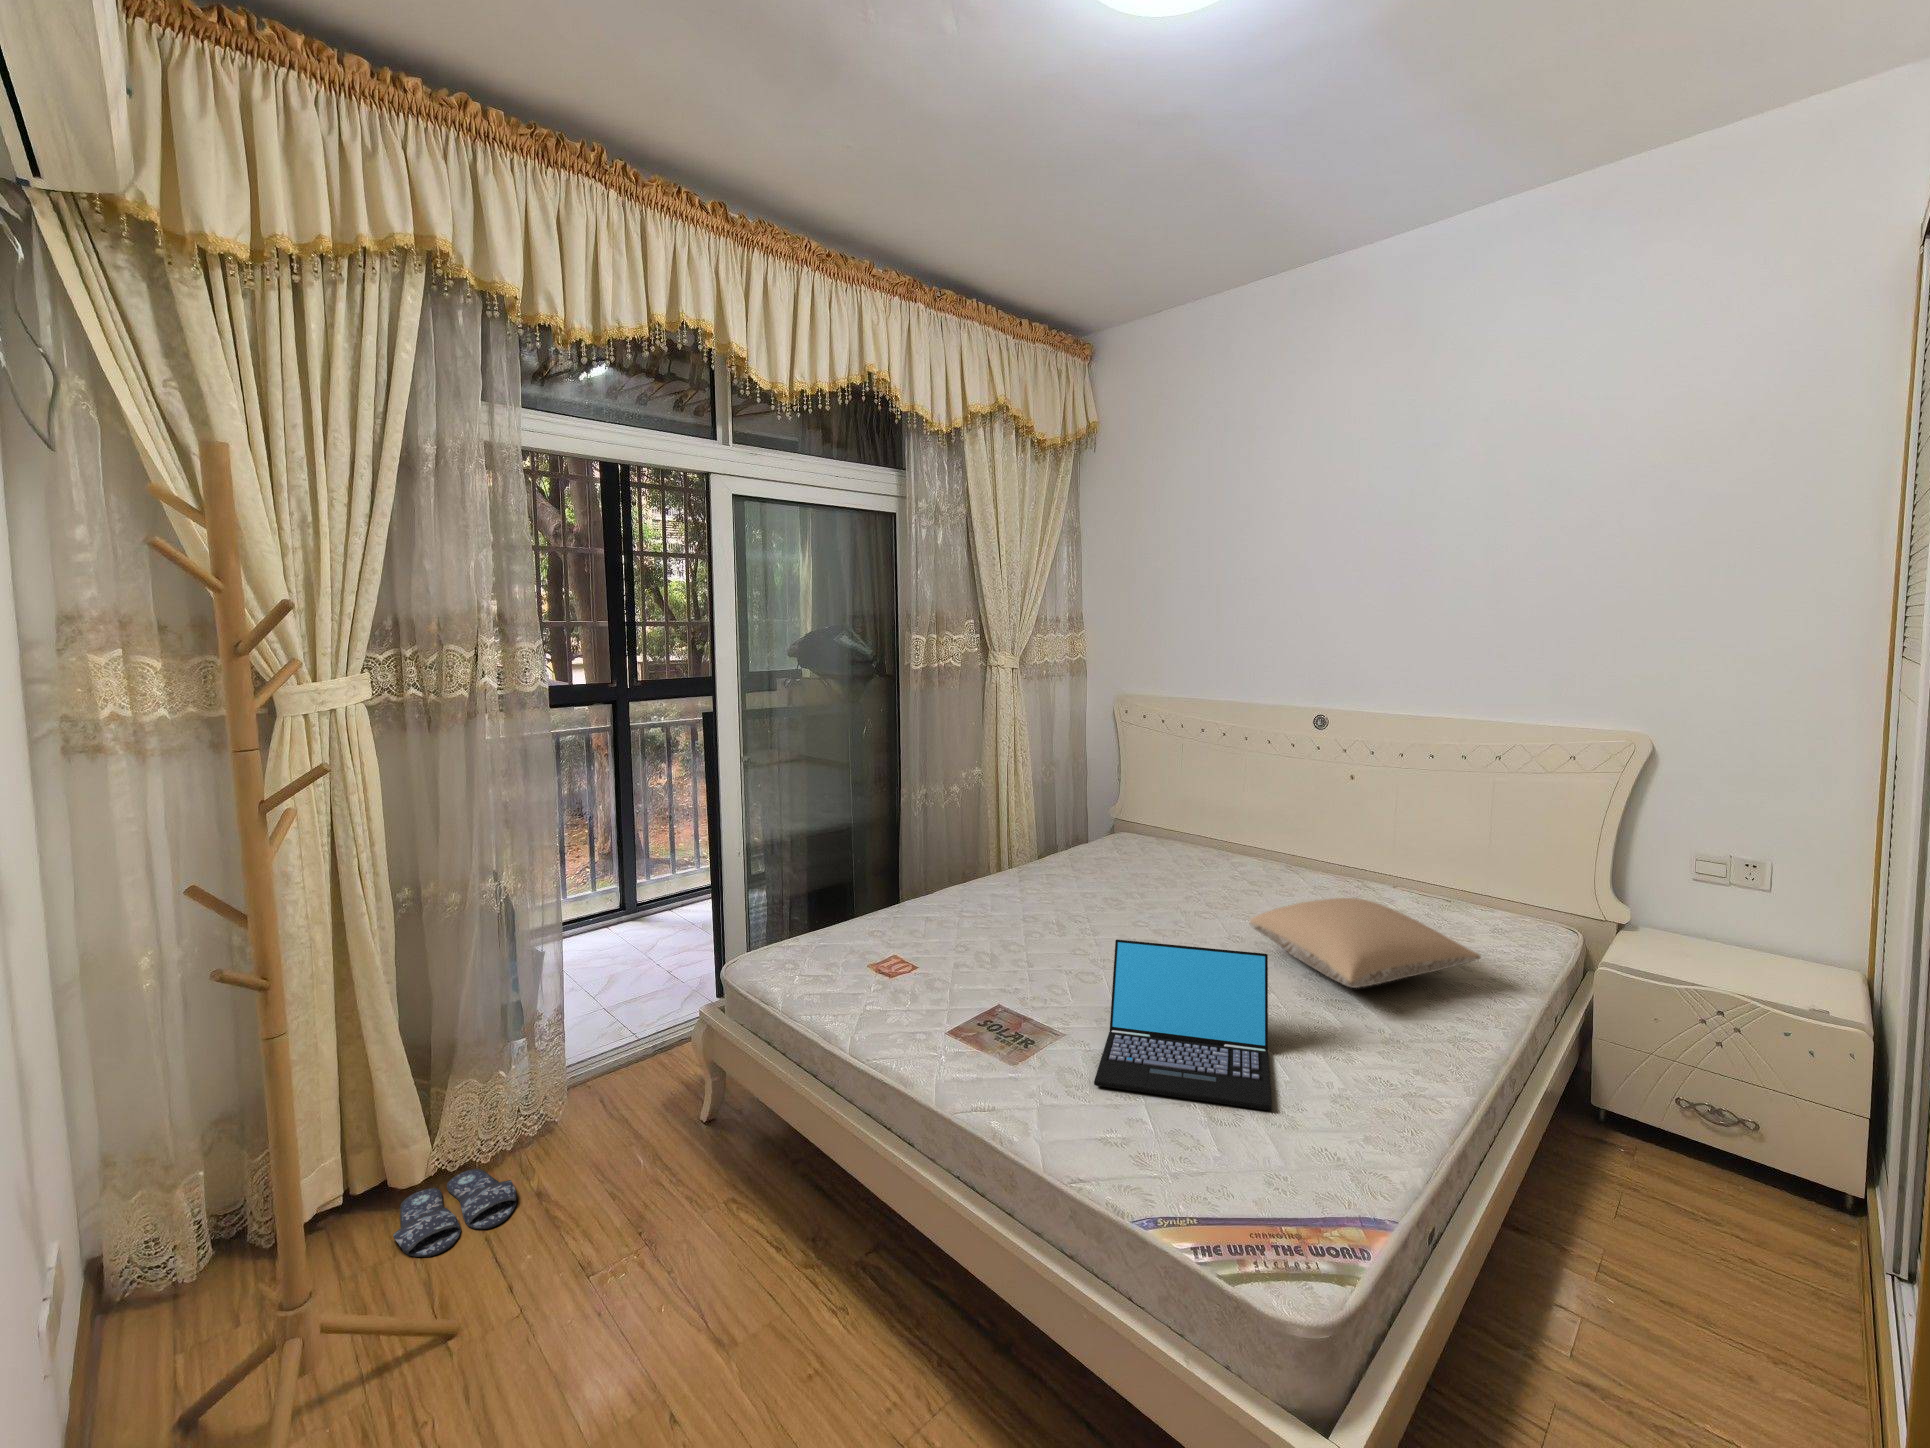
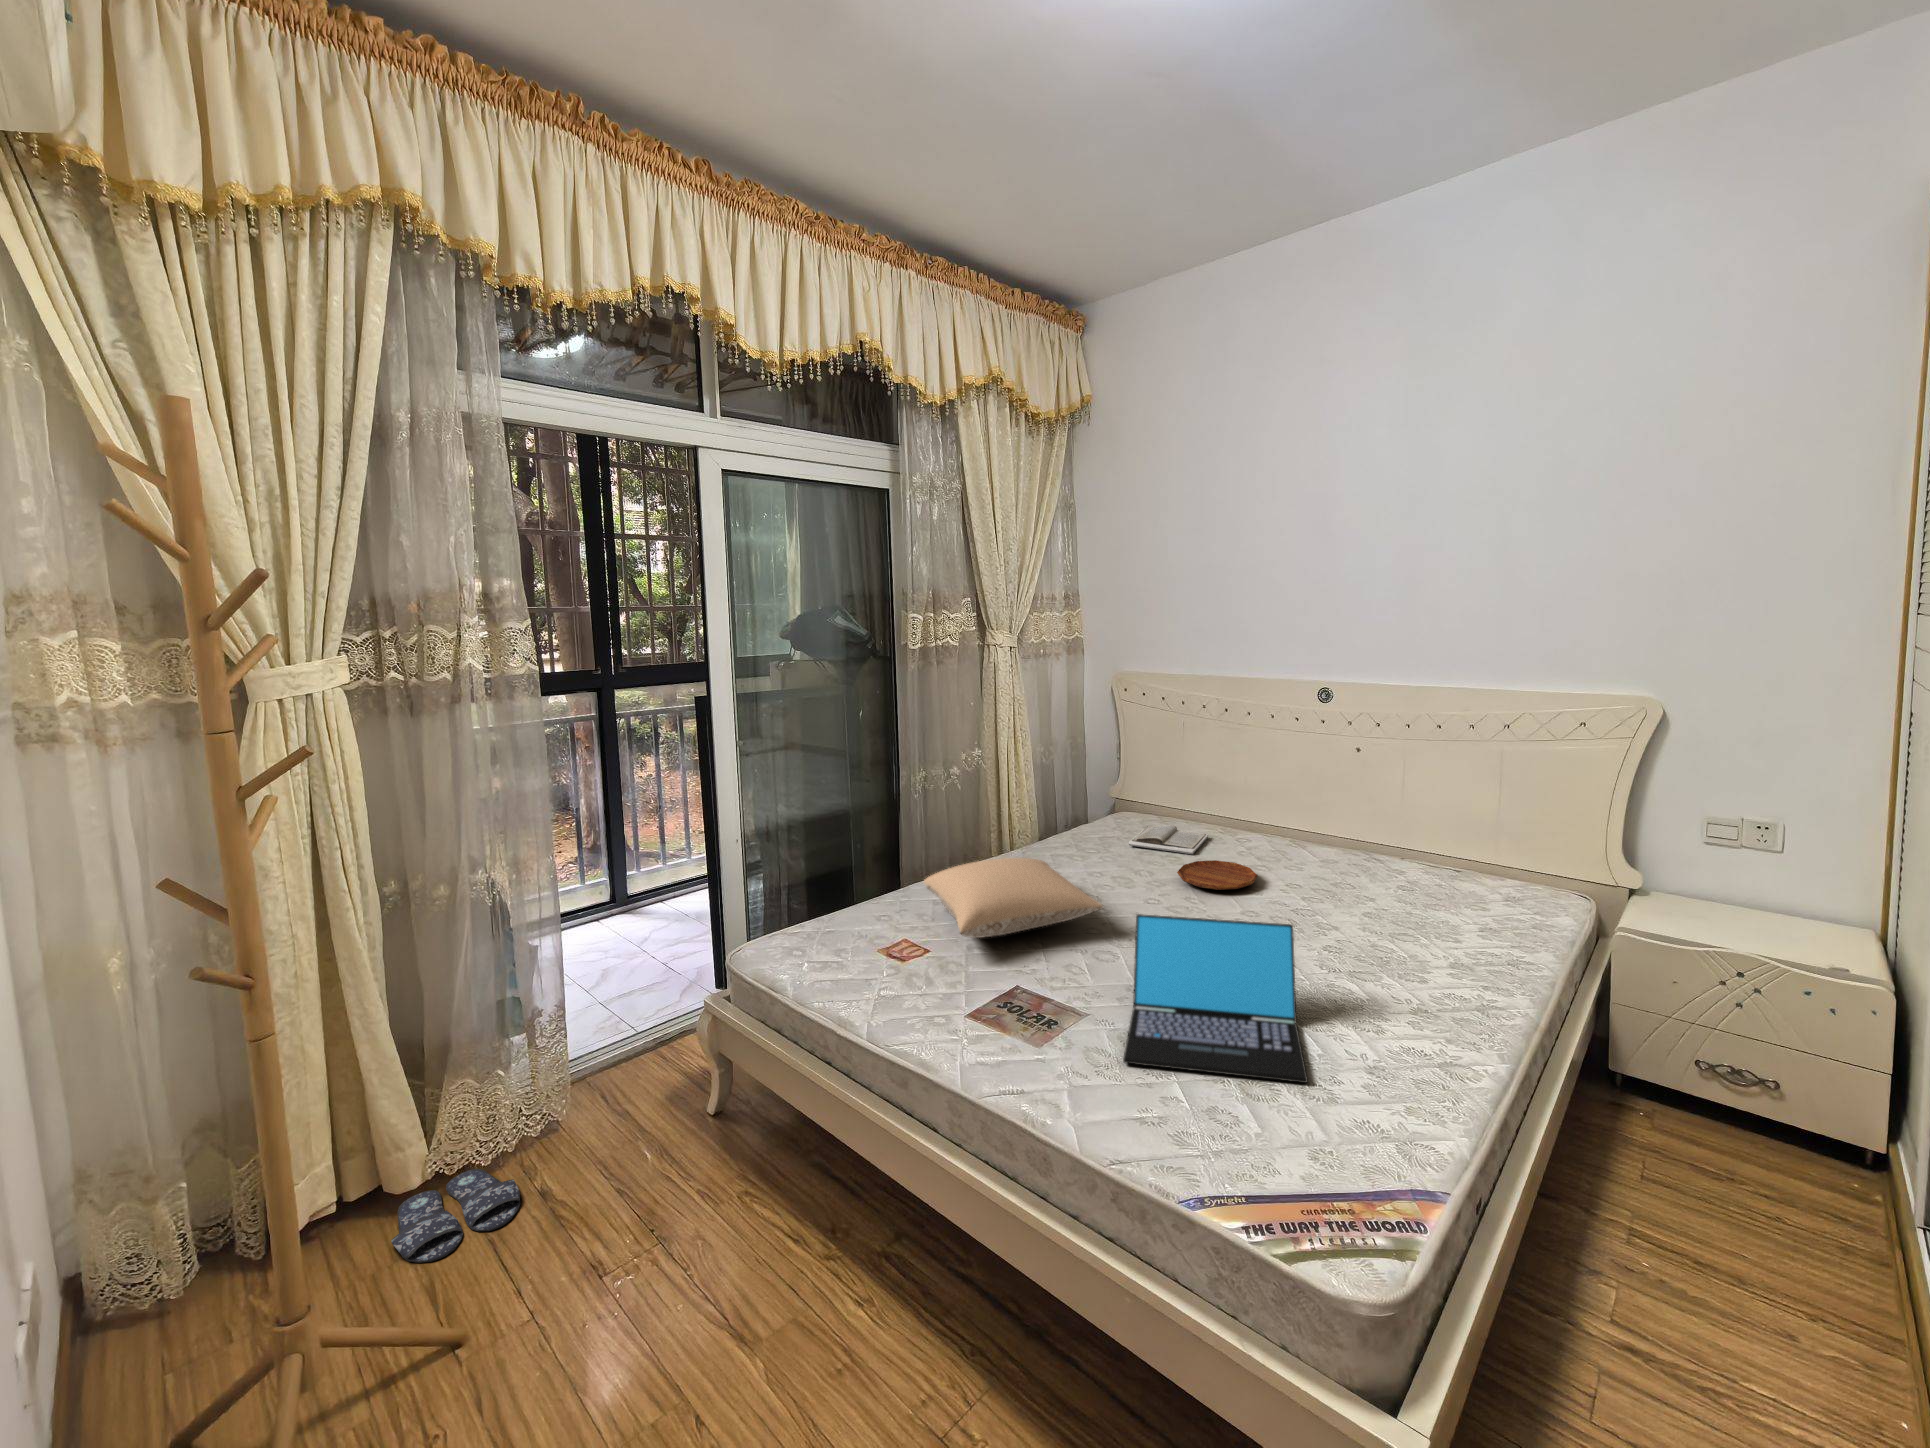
book: none [1123,849,1203,879] -> present [1129,825,1208,854]
tray: none [1167,886,1247,916] -> present [1177,860,1257,890]
pillow: present [1250,898,1481,988] -> present [924,858,1103,938]

